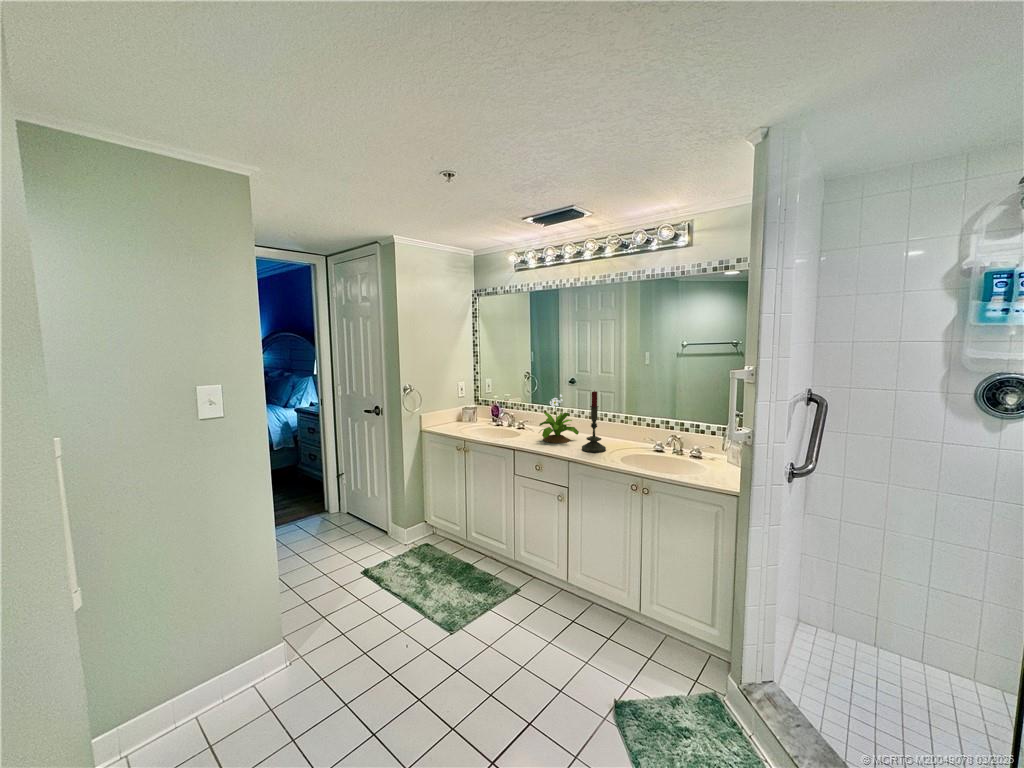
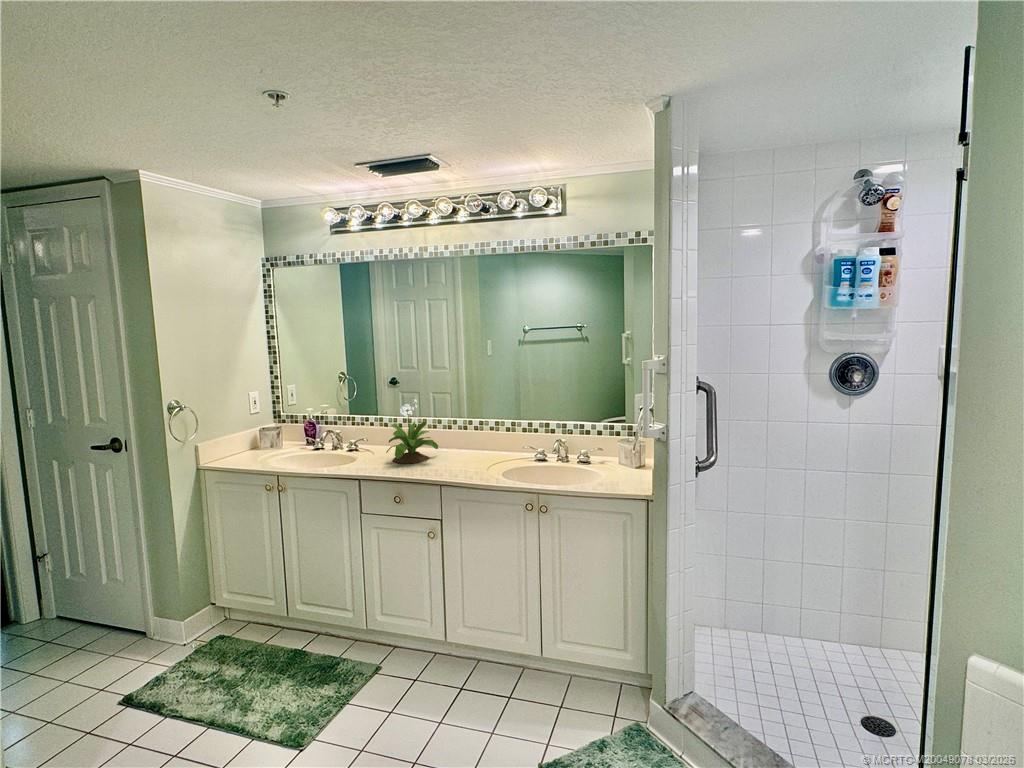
candle: present [582,391,606,452] -> none [450,390,480,470]

